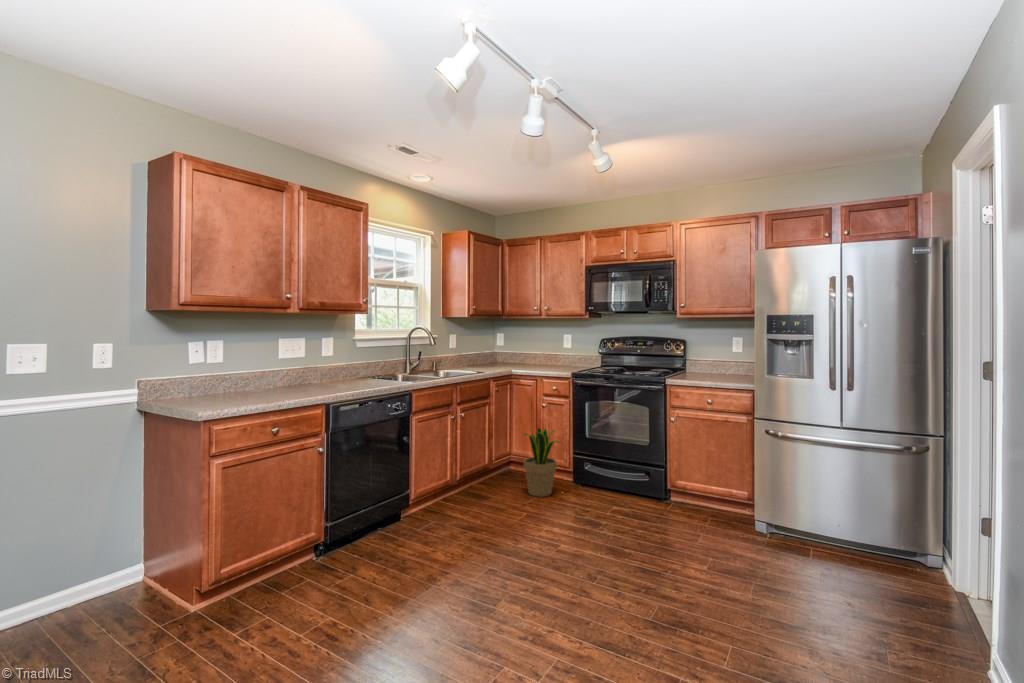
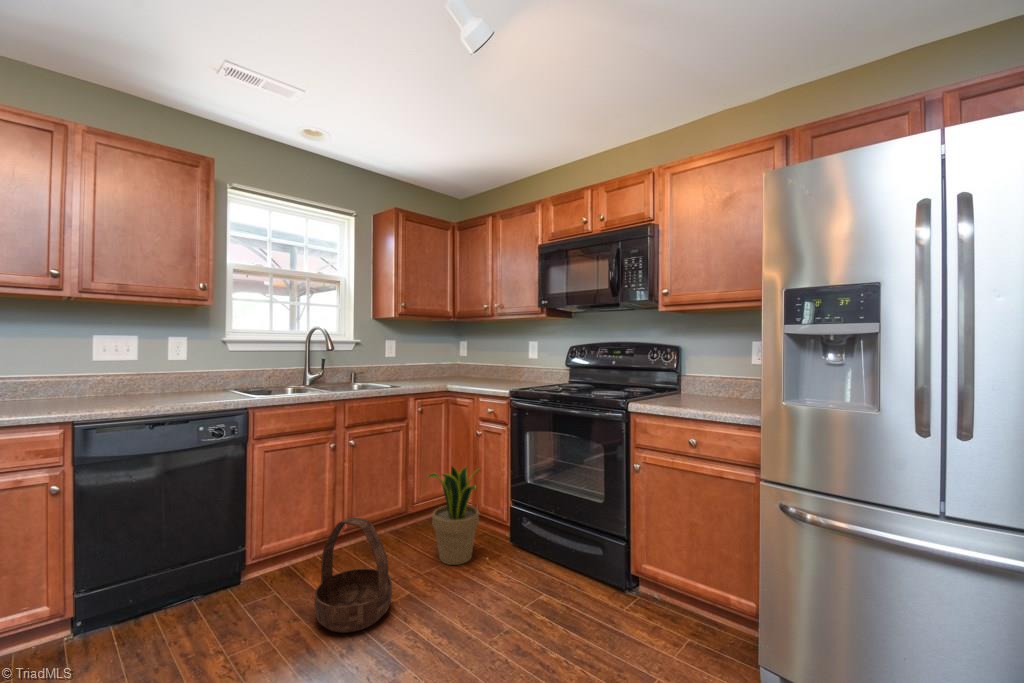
basket: none [477,458,526,529] -> present [315,517,392,633]

